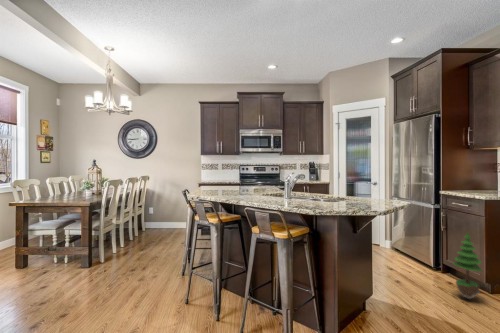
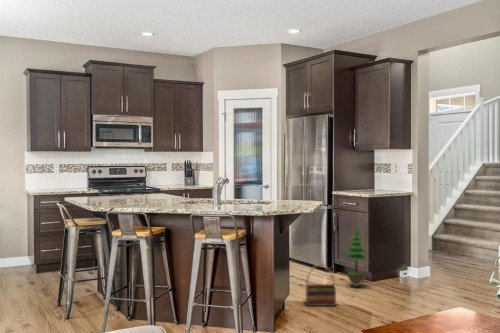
basket: none [394,271,434,324] -> present [306,265,336,306]

